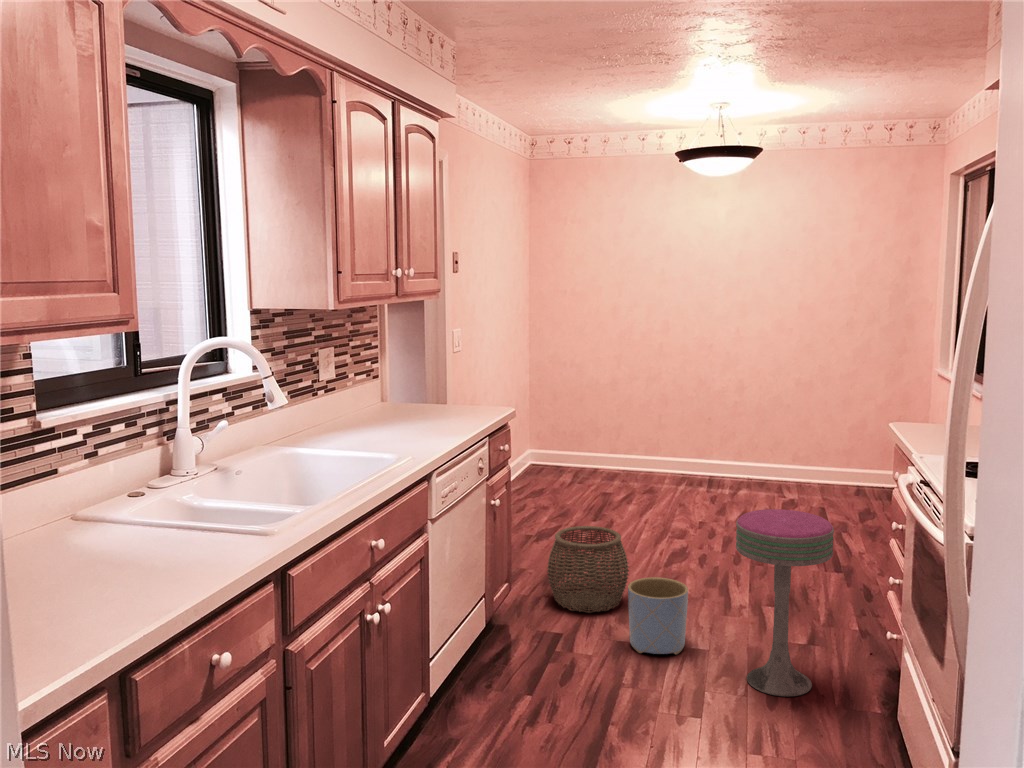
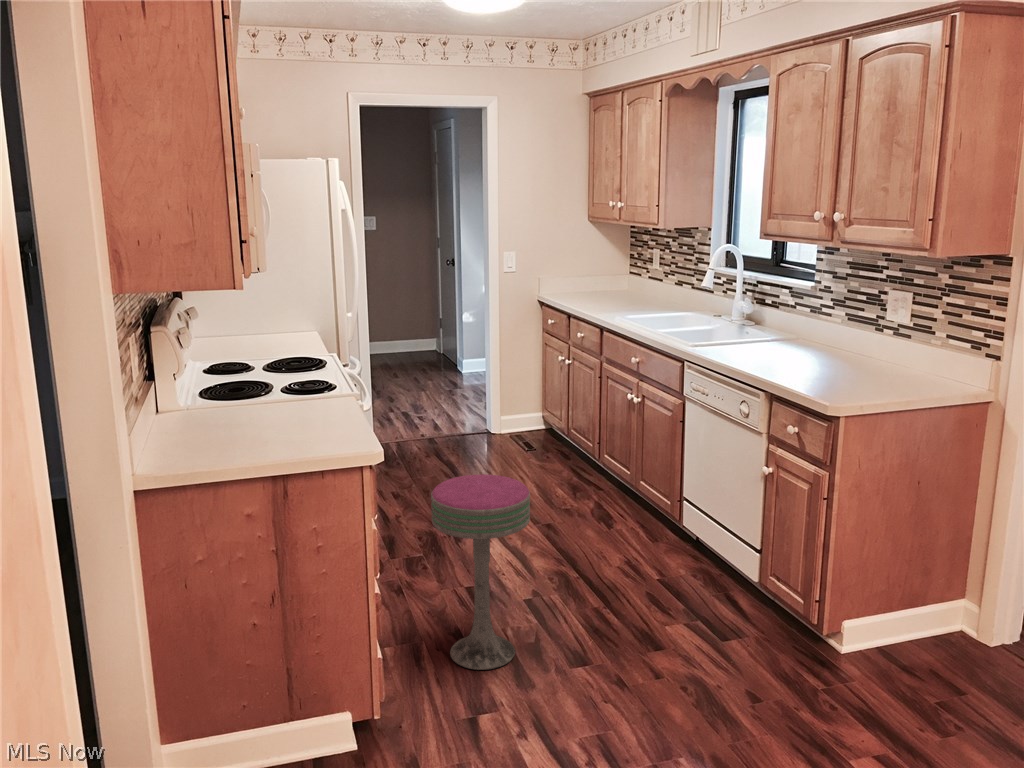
woven basket: present [547,526,629,613] -> none [730,597,853,735]
planter: present [628,577,688,655] -> none [596,581,666,677]

